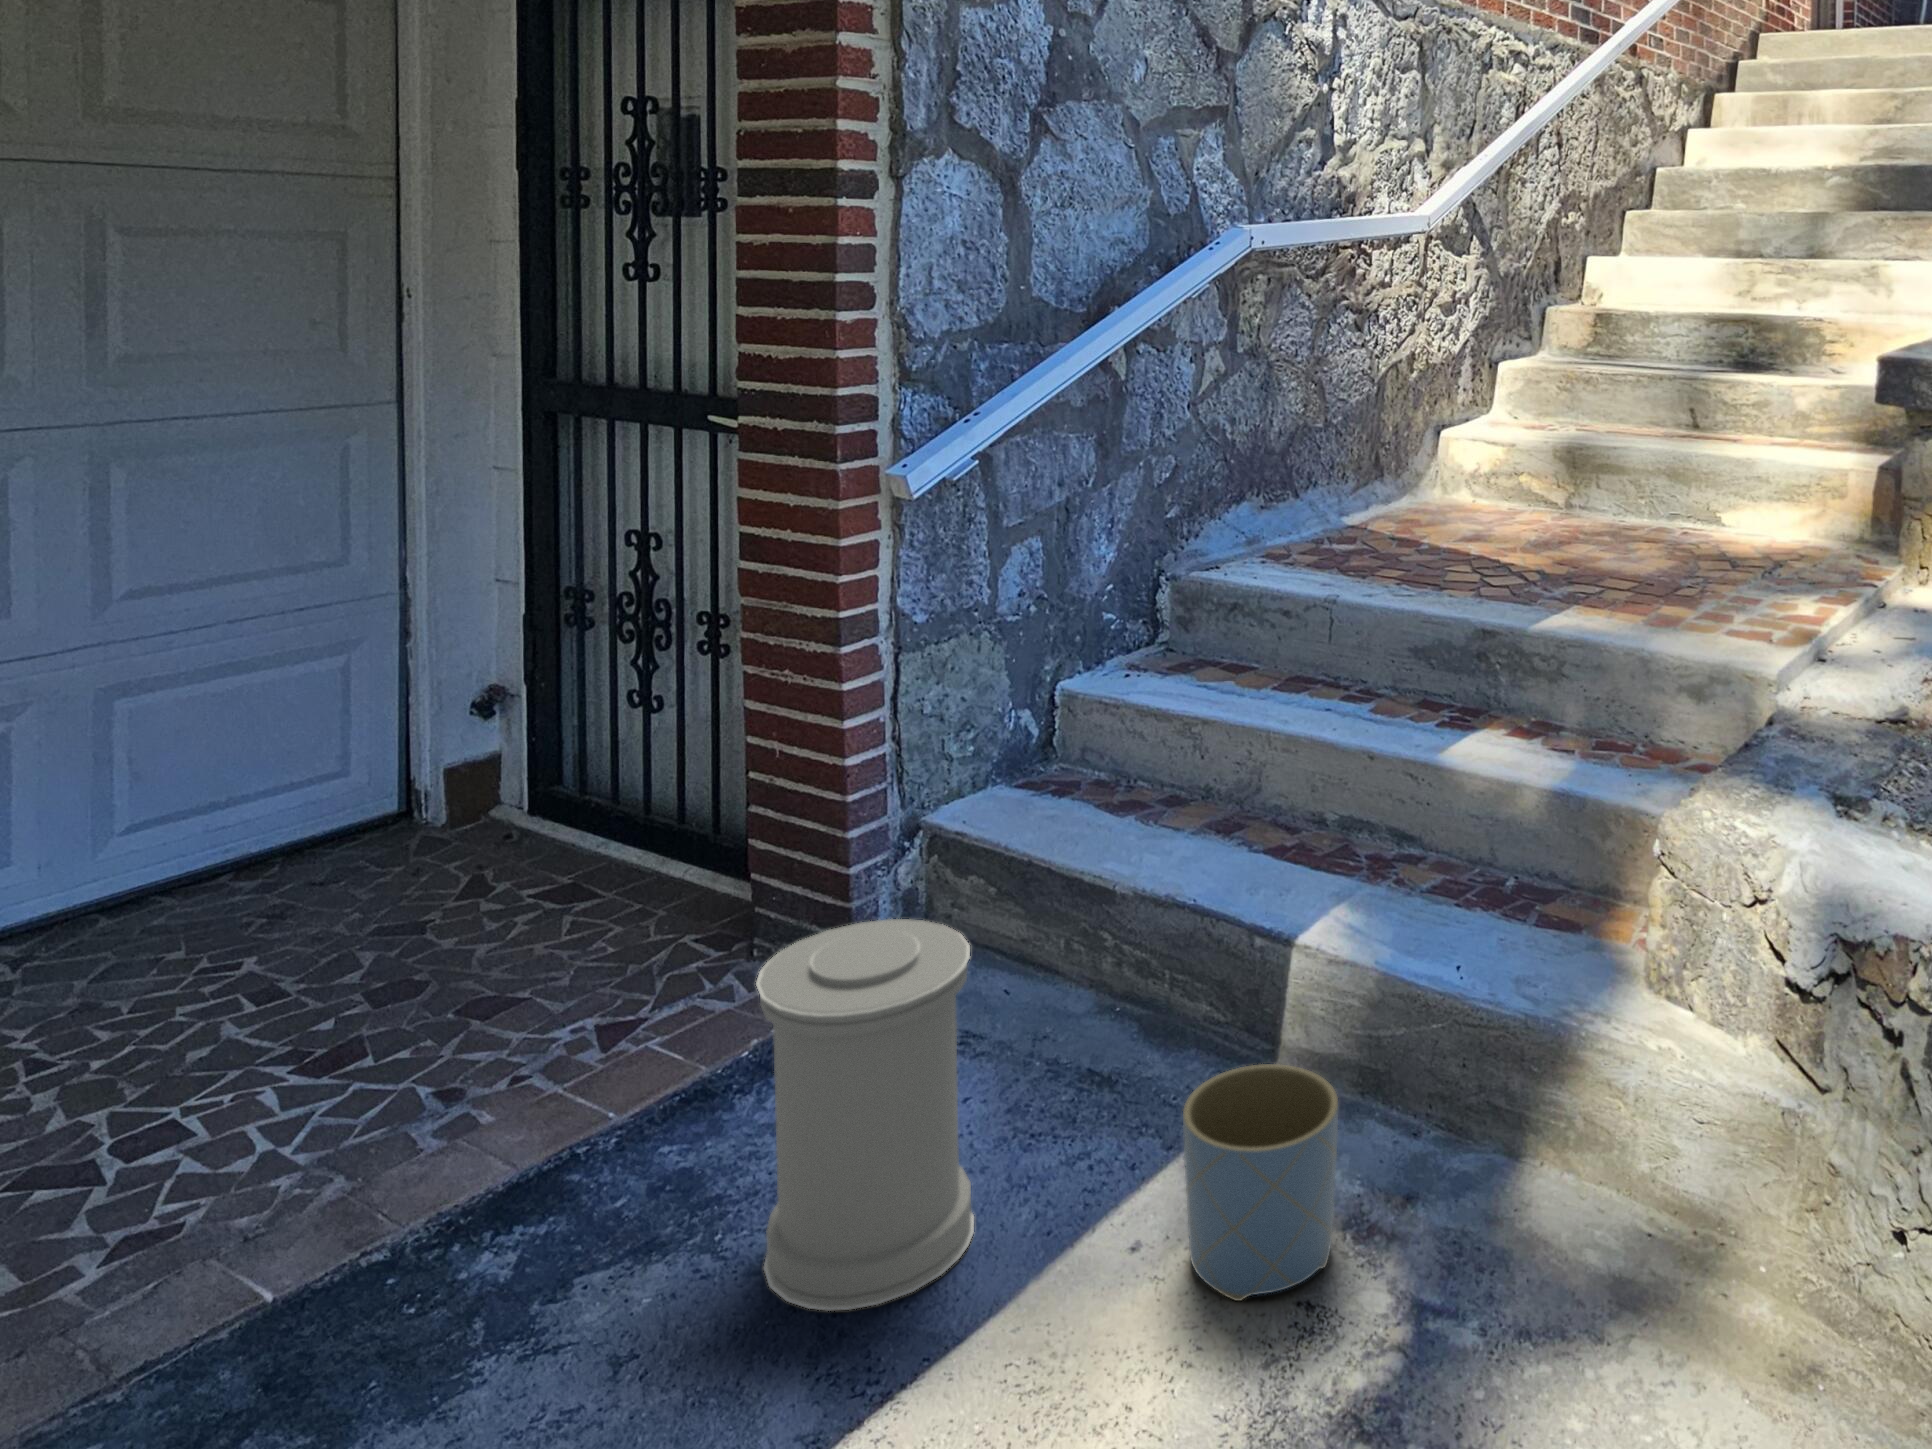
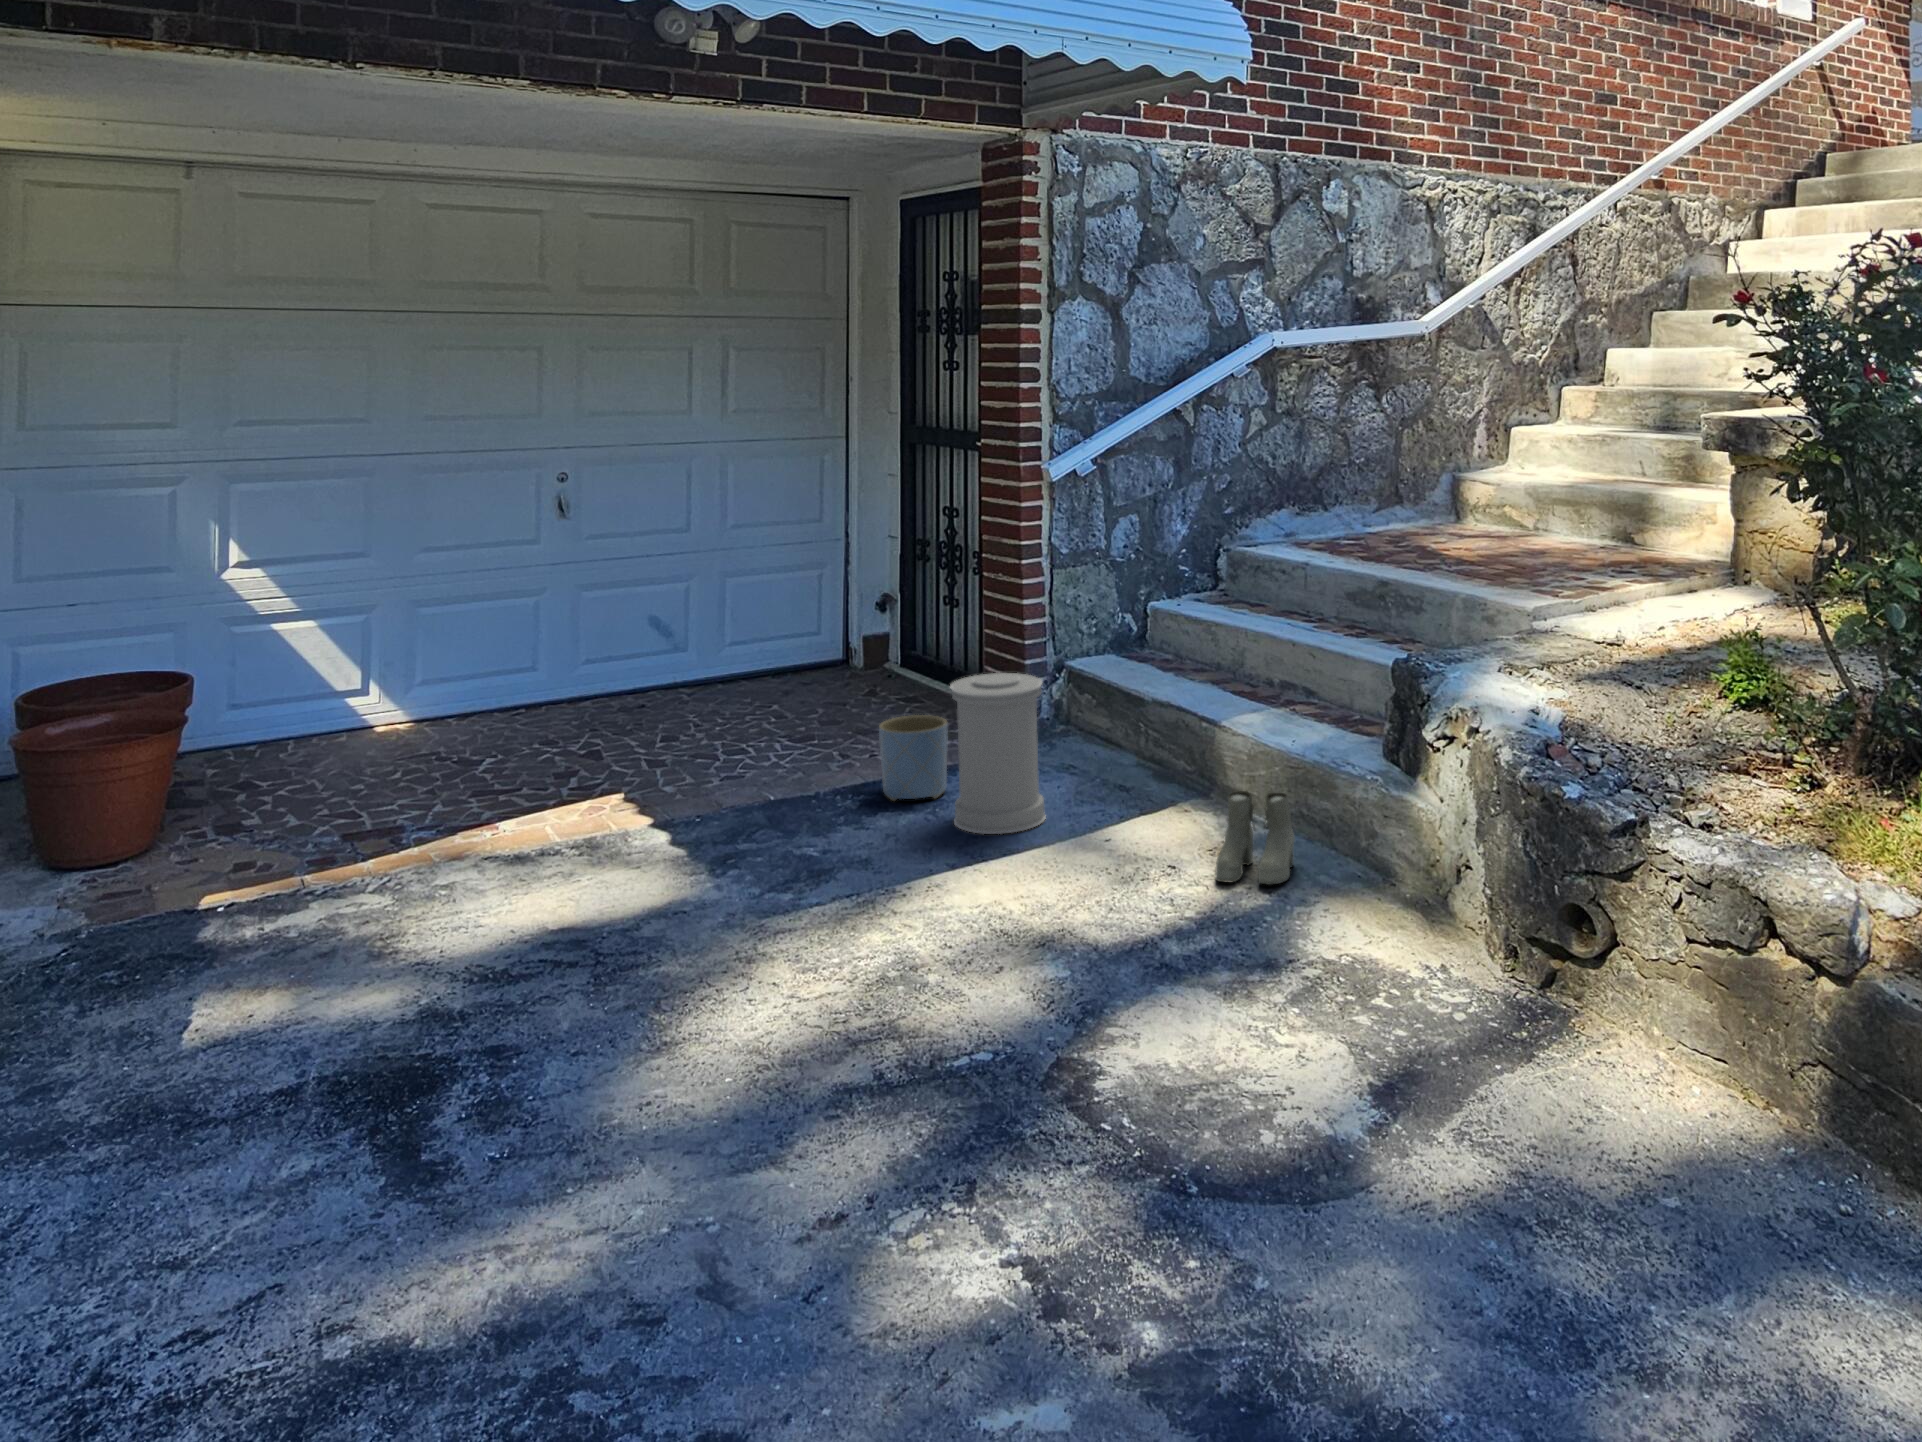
planter: present [1183,1064,1338,1301] -> present [879,715,948,801]
boots: none [1423,1138,1571,1379] -> present [1215,791,1295,885]

